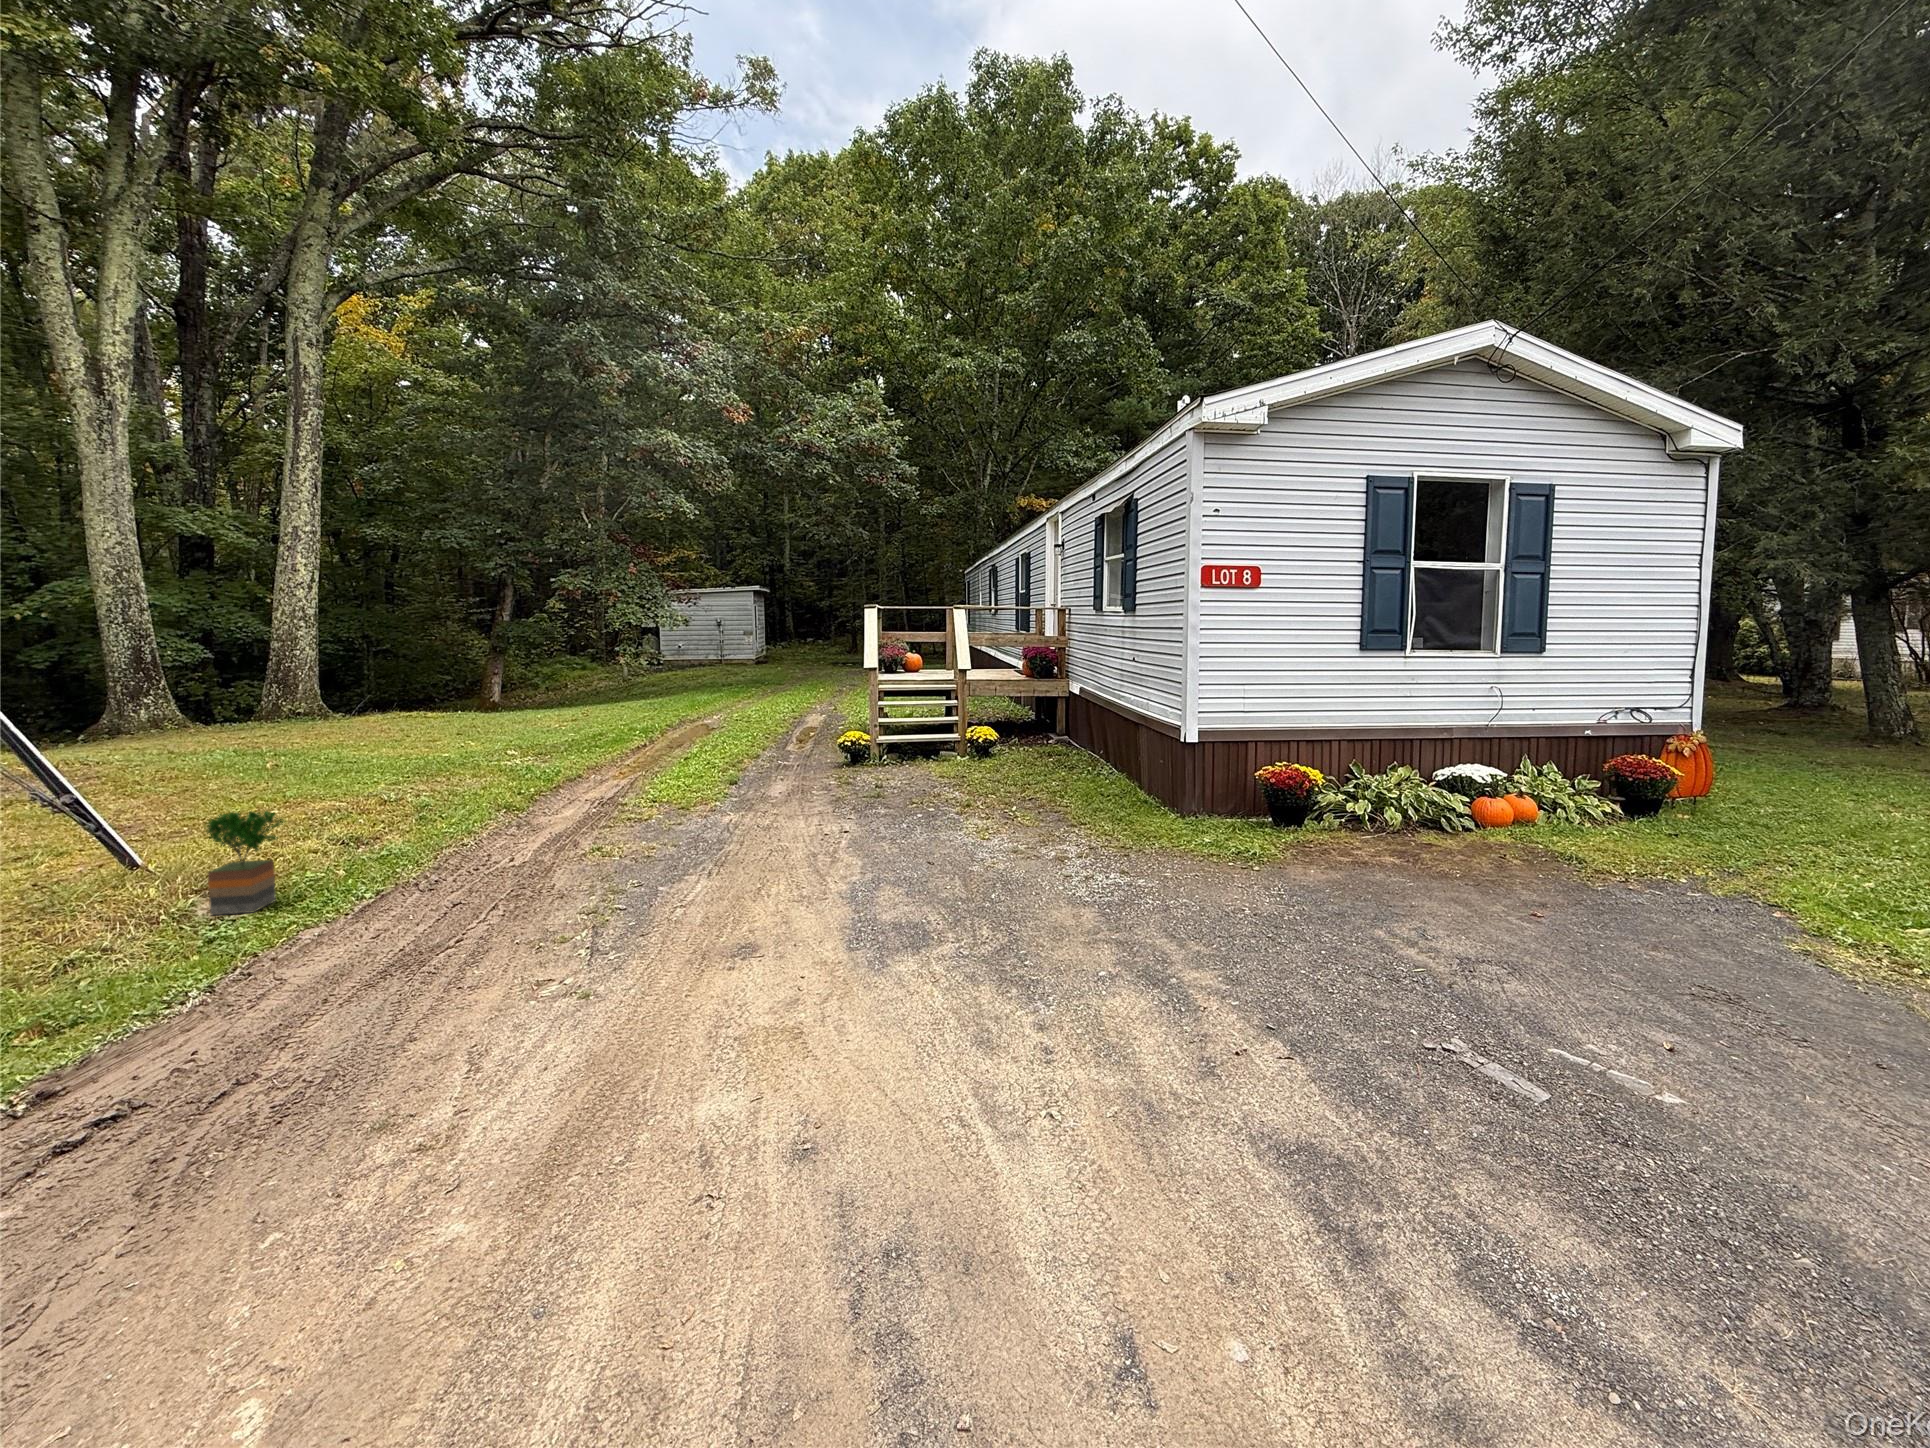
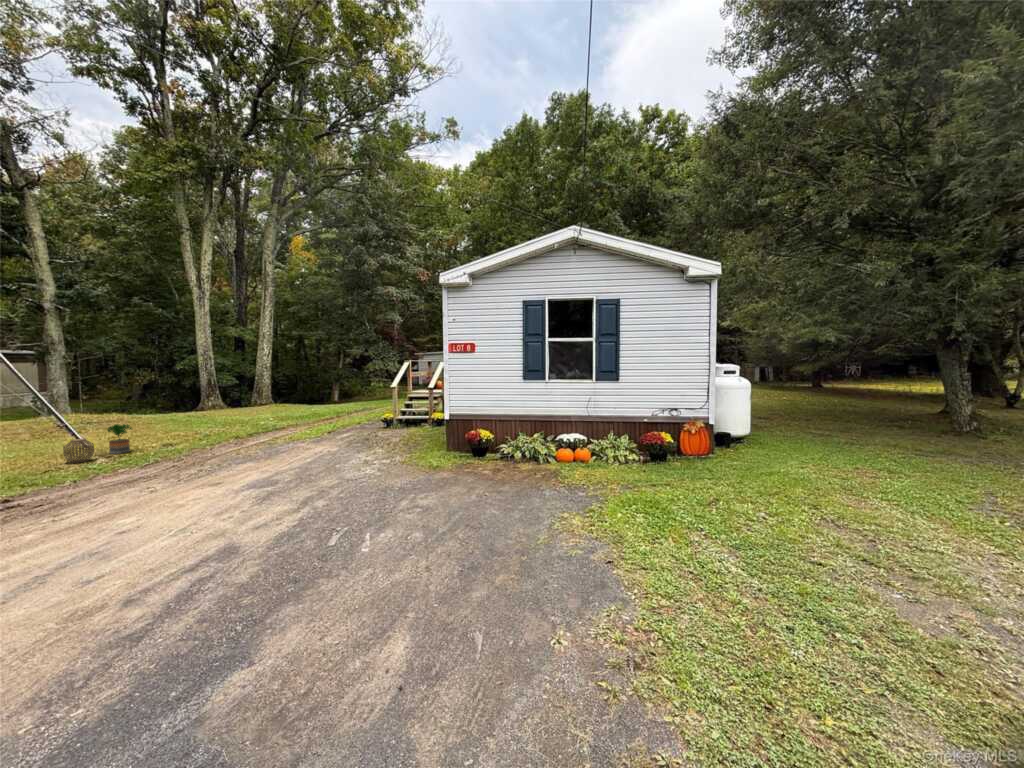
woven basket: none [94,873,206,965] -> present [63,439,94,463]

